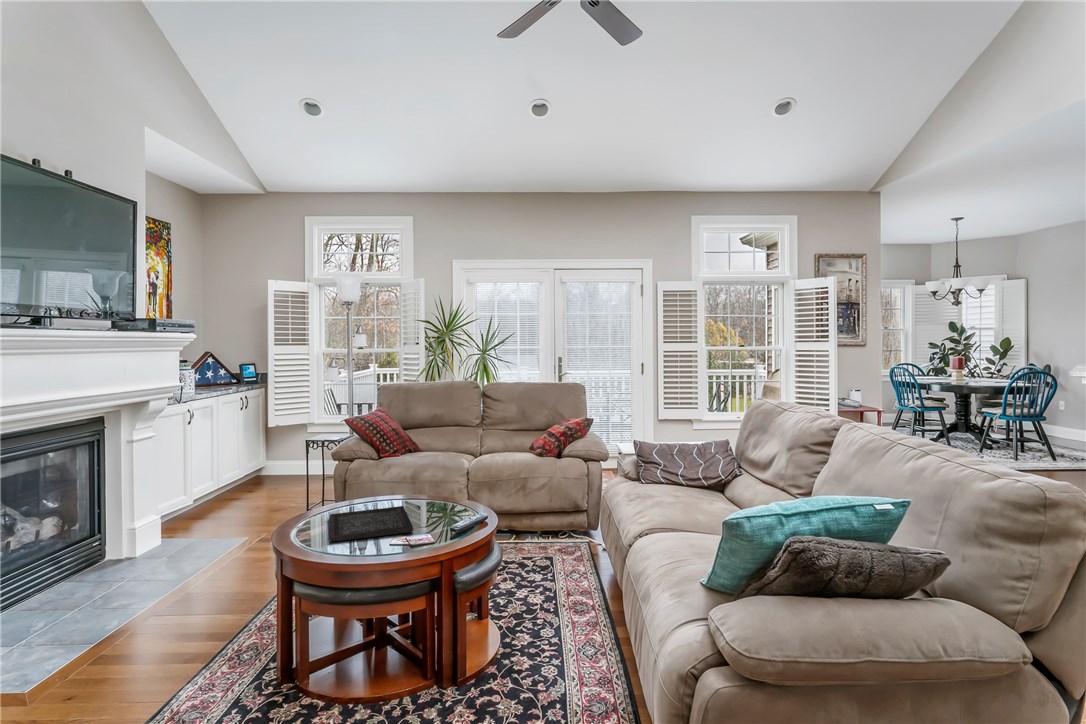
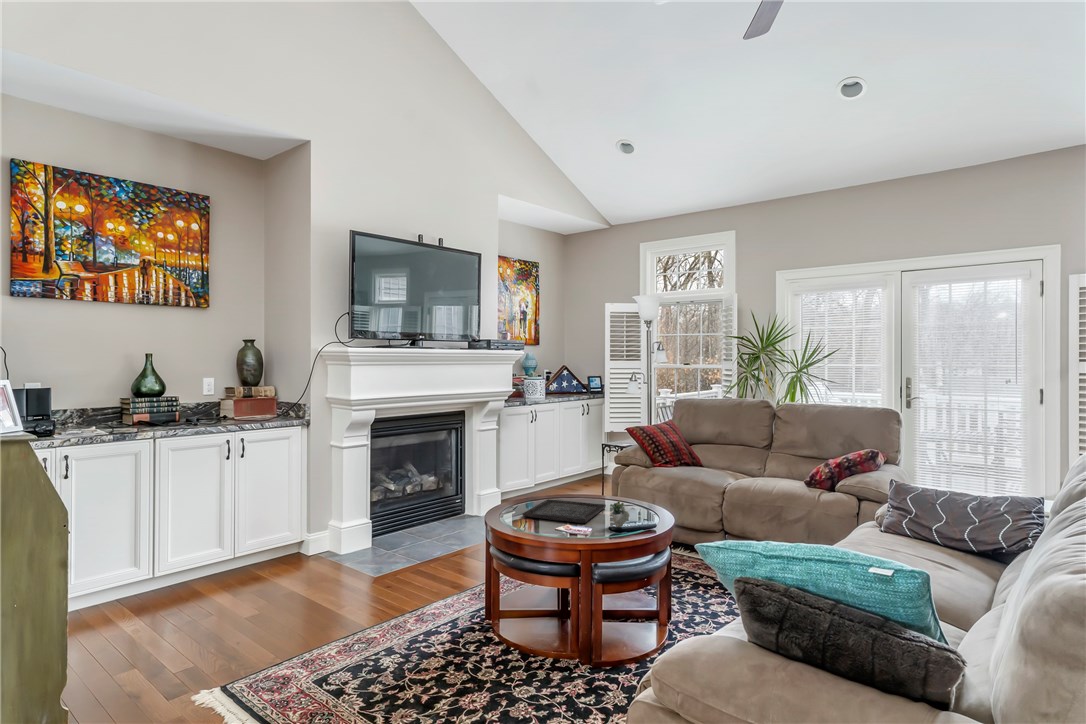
succulent plant: none [440,497,474,527] -> present [611,500,632,527]

